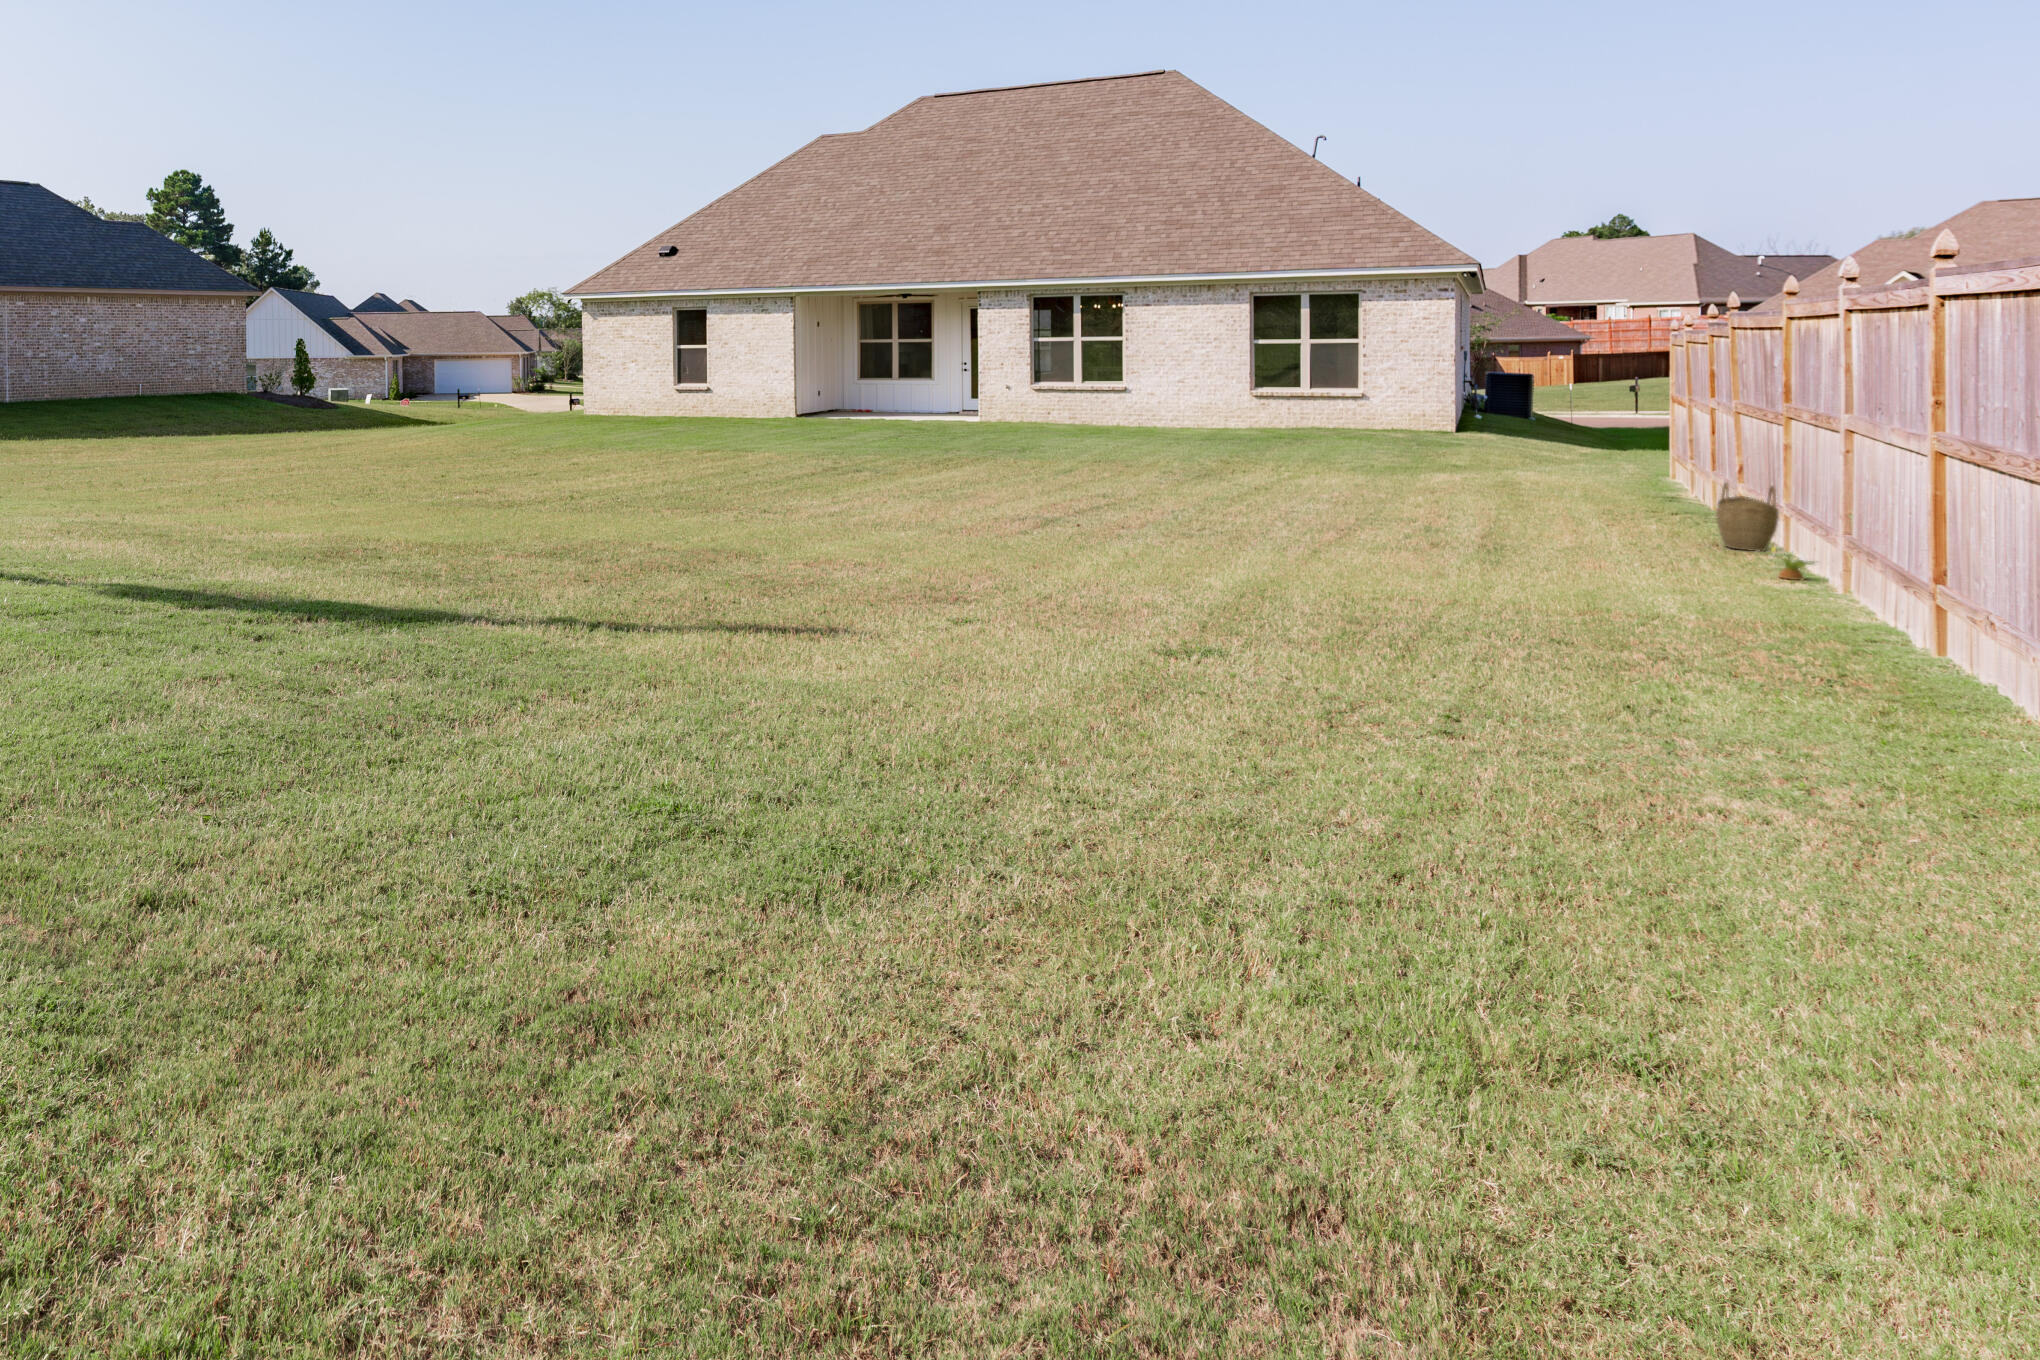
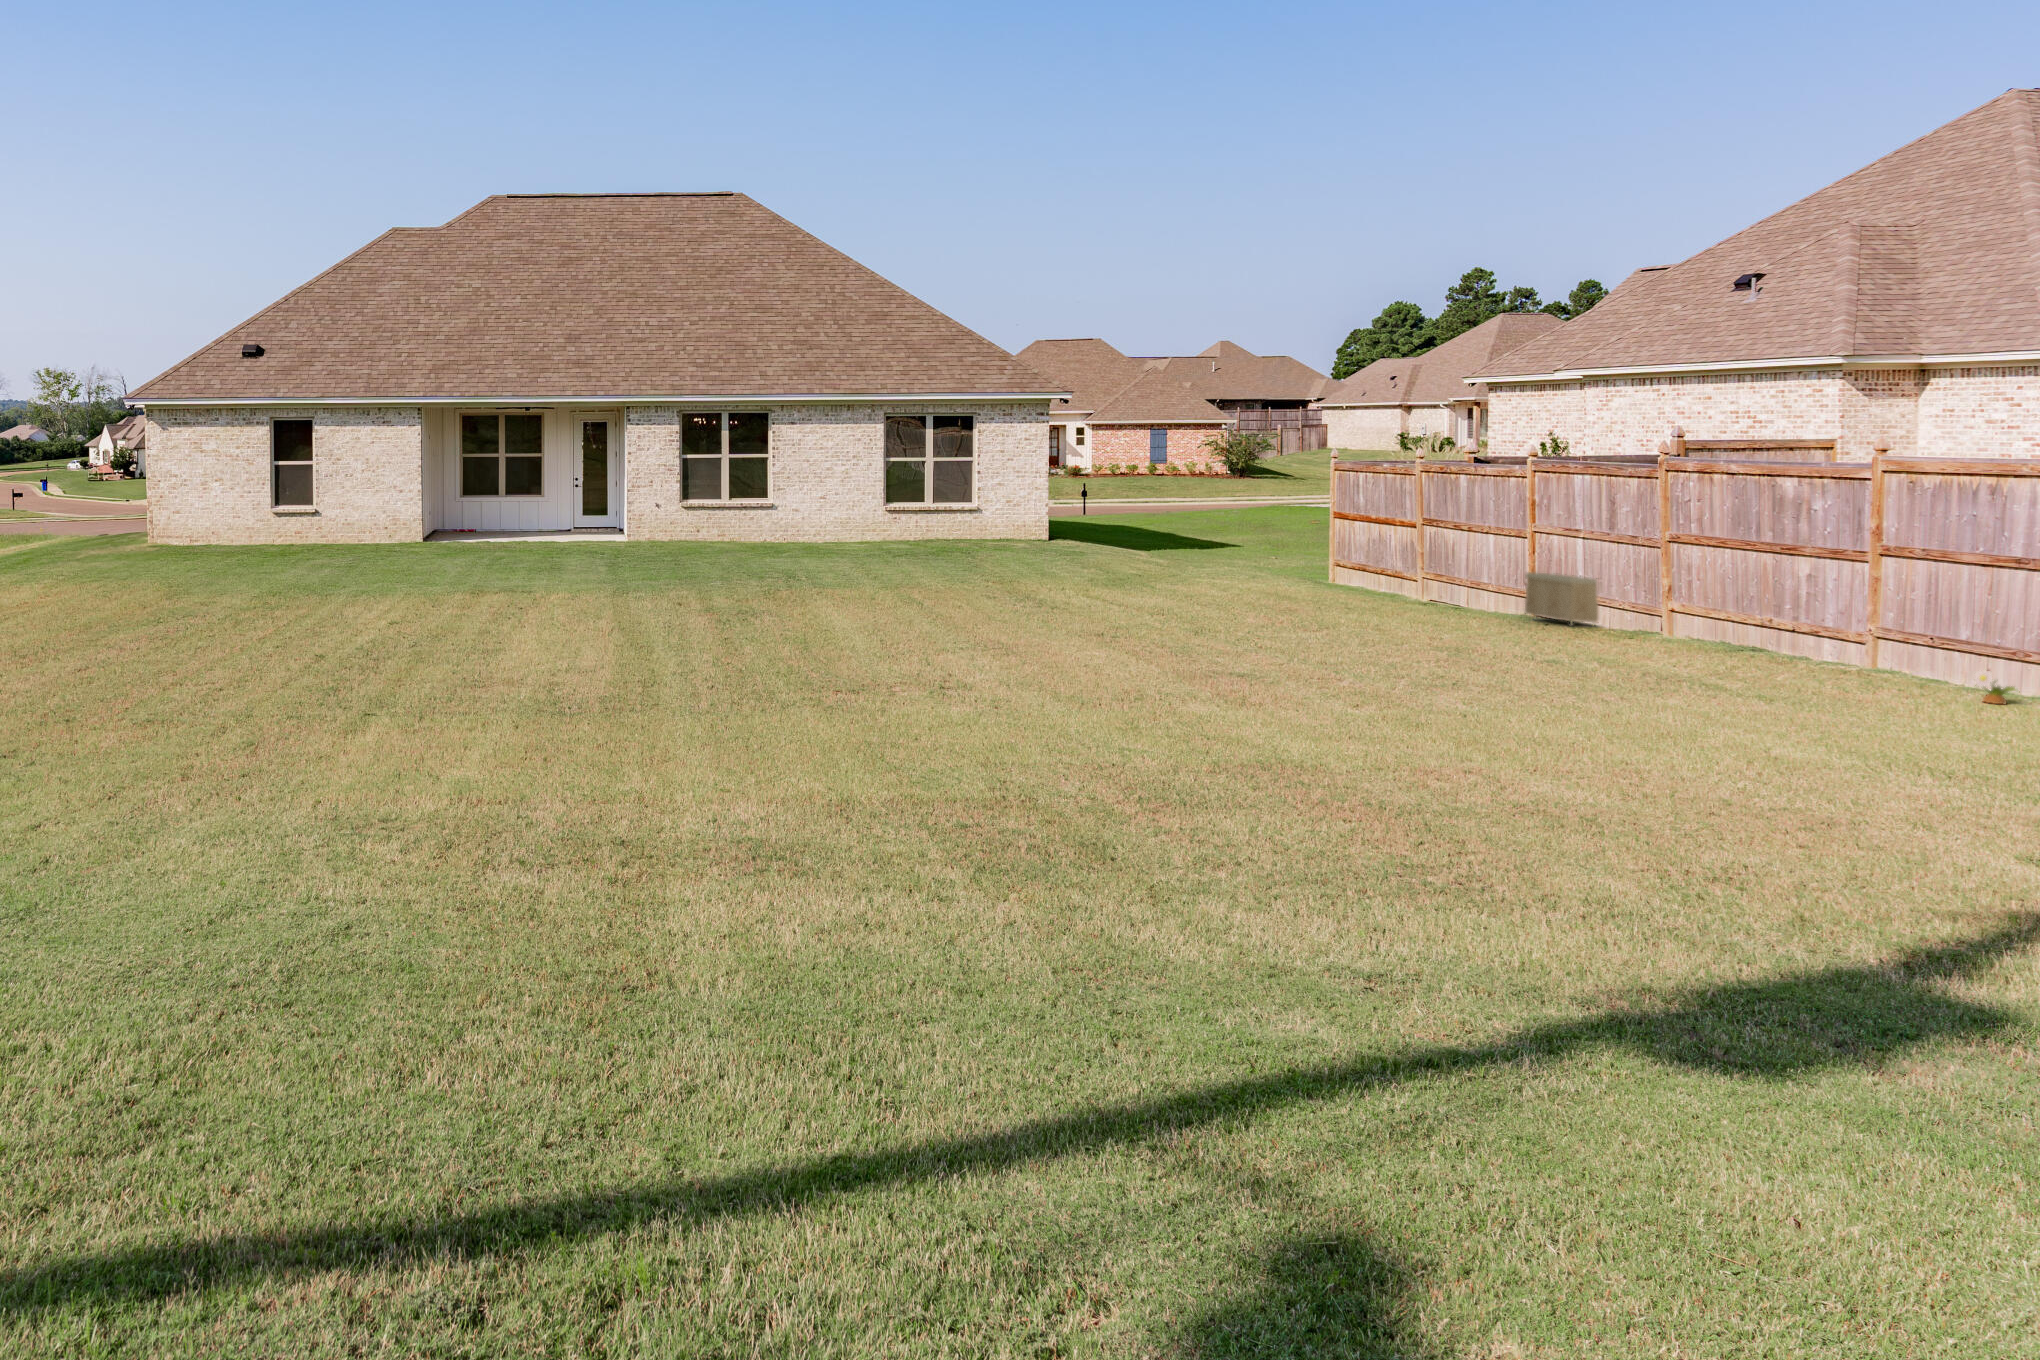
storage bench: none [1665,453,1731,515] -> present [1525,572,1598,624]
woven basket: present [1716,483,1779,551] -> none [1767,609,1836,670]

